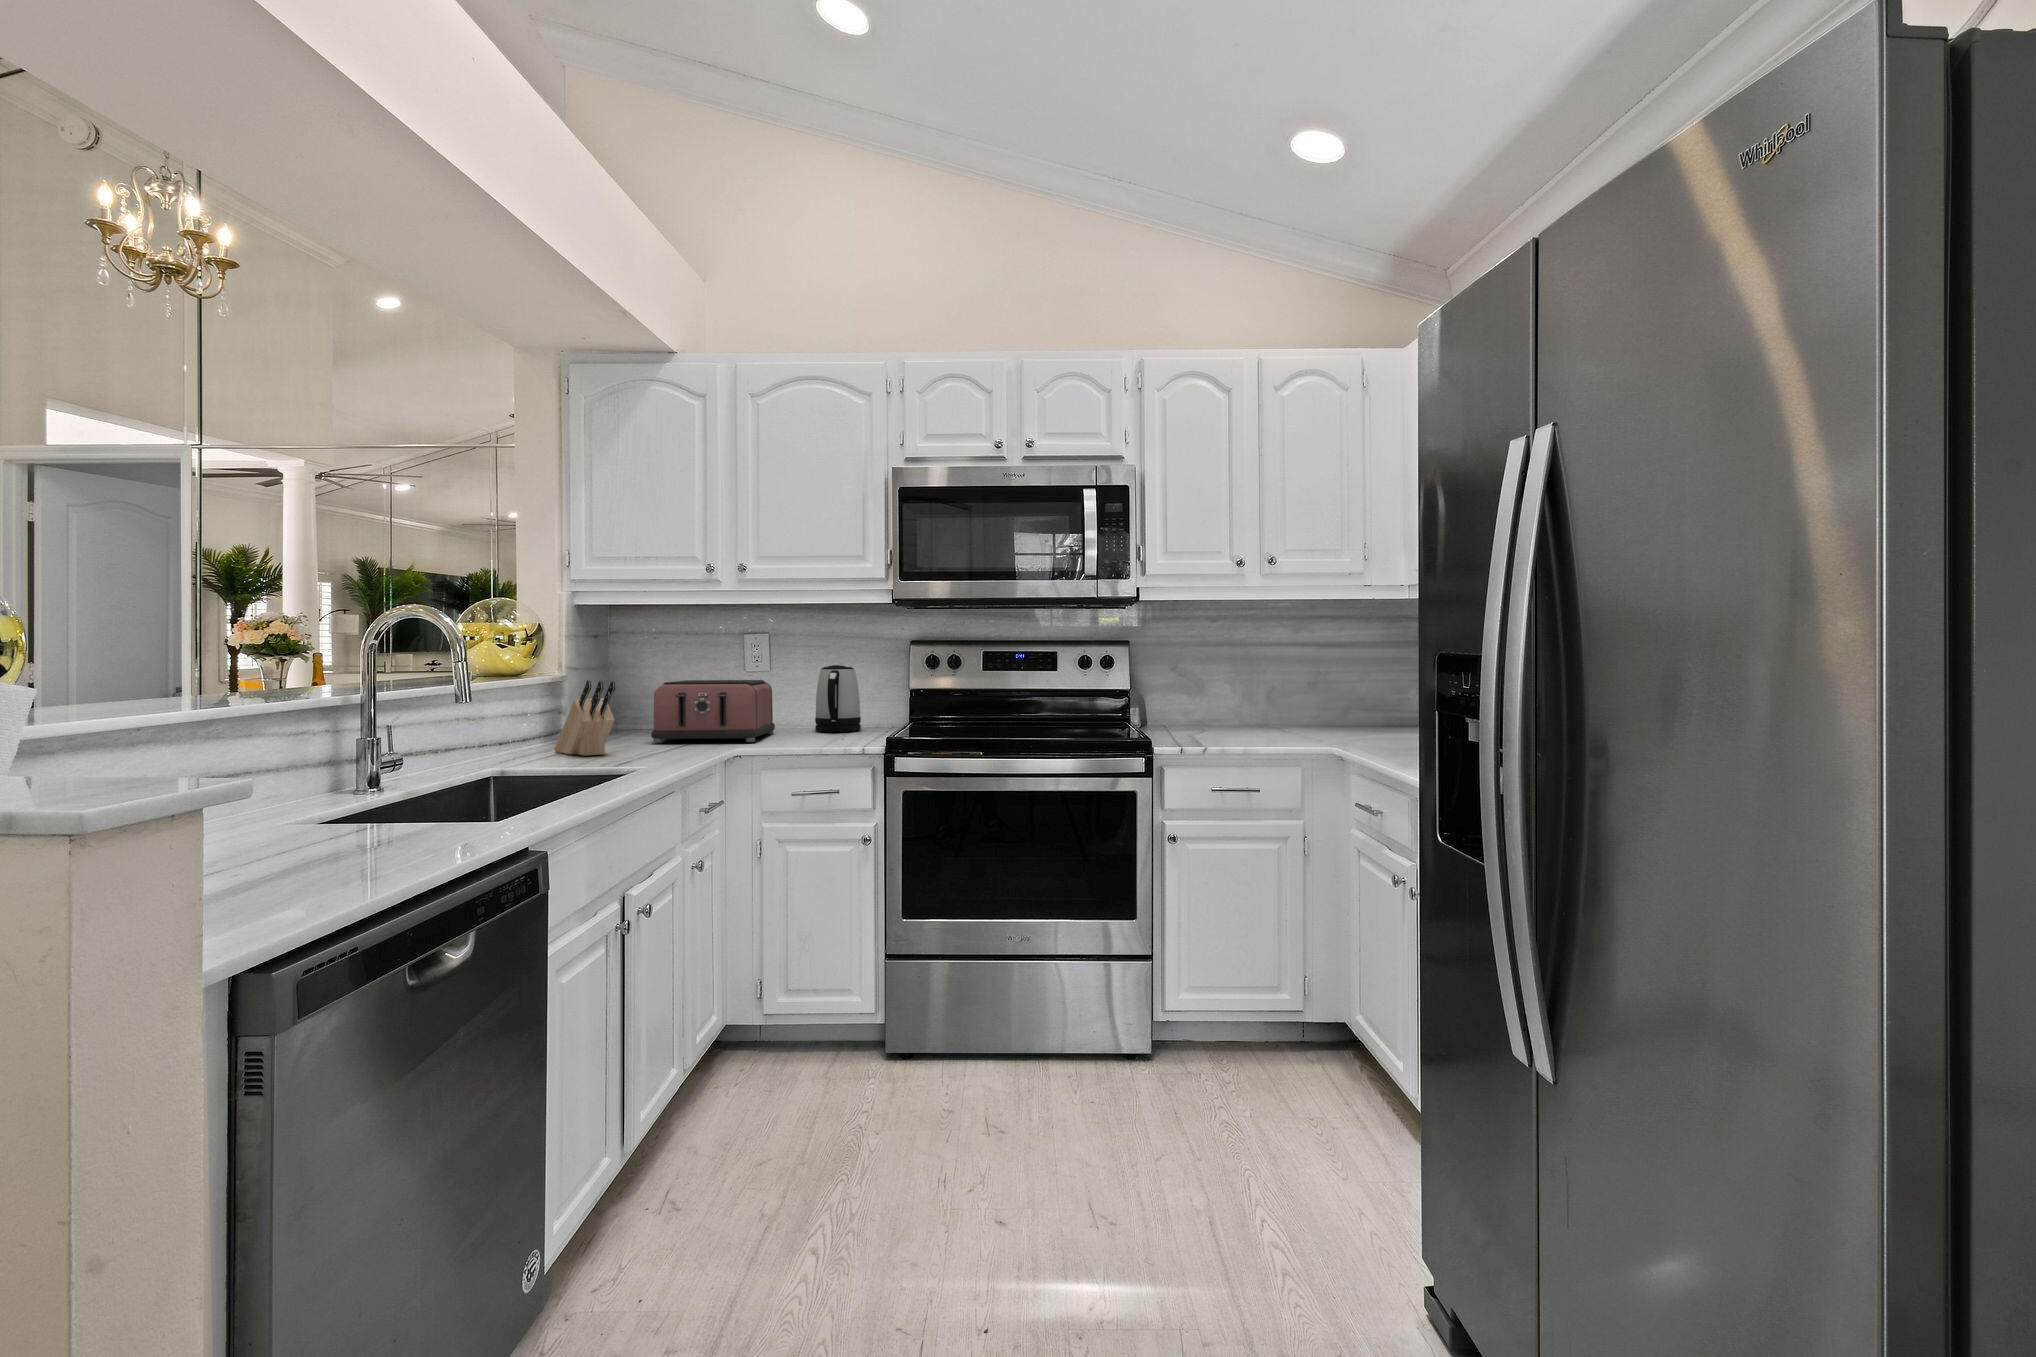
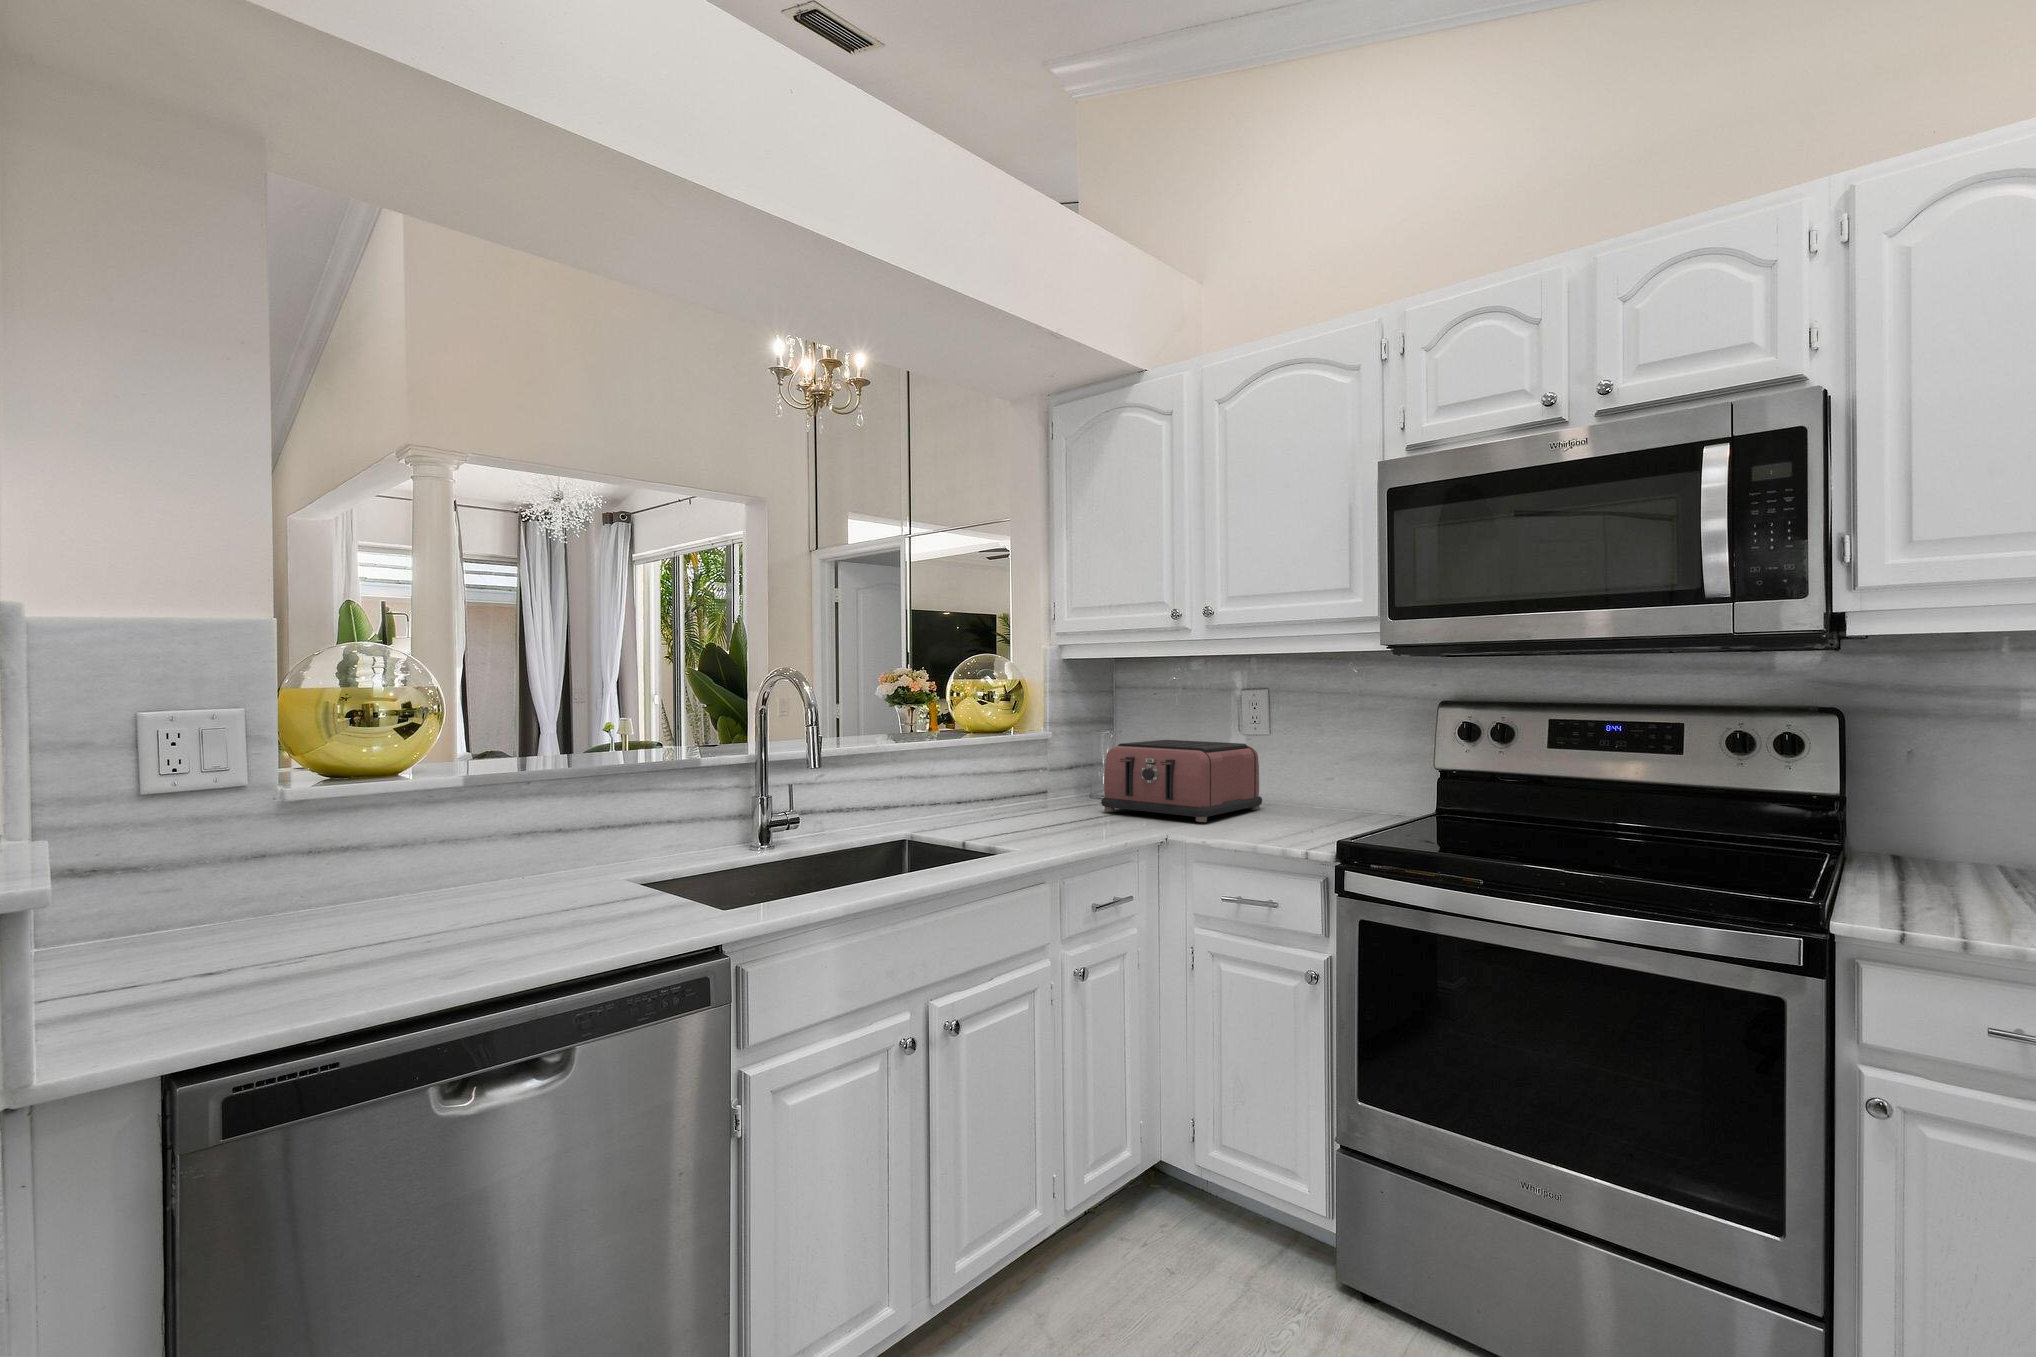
kettle: present [815,665,861,732] -> none [1314,728,1375,817]
knife block: present [555,680,615,756] -> none [997,742,1032,823]

